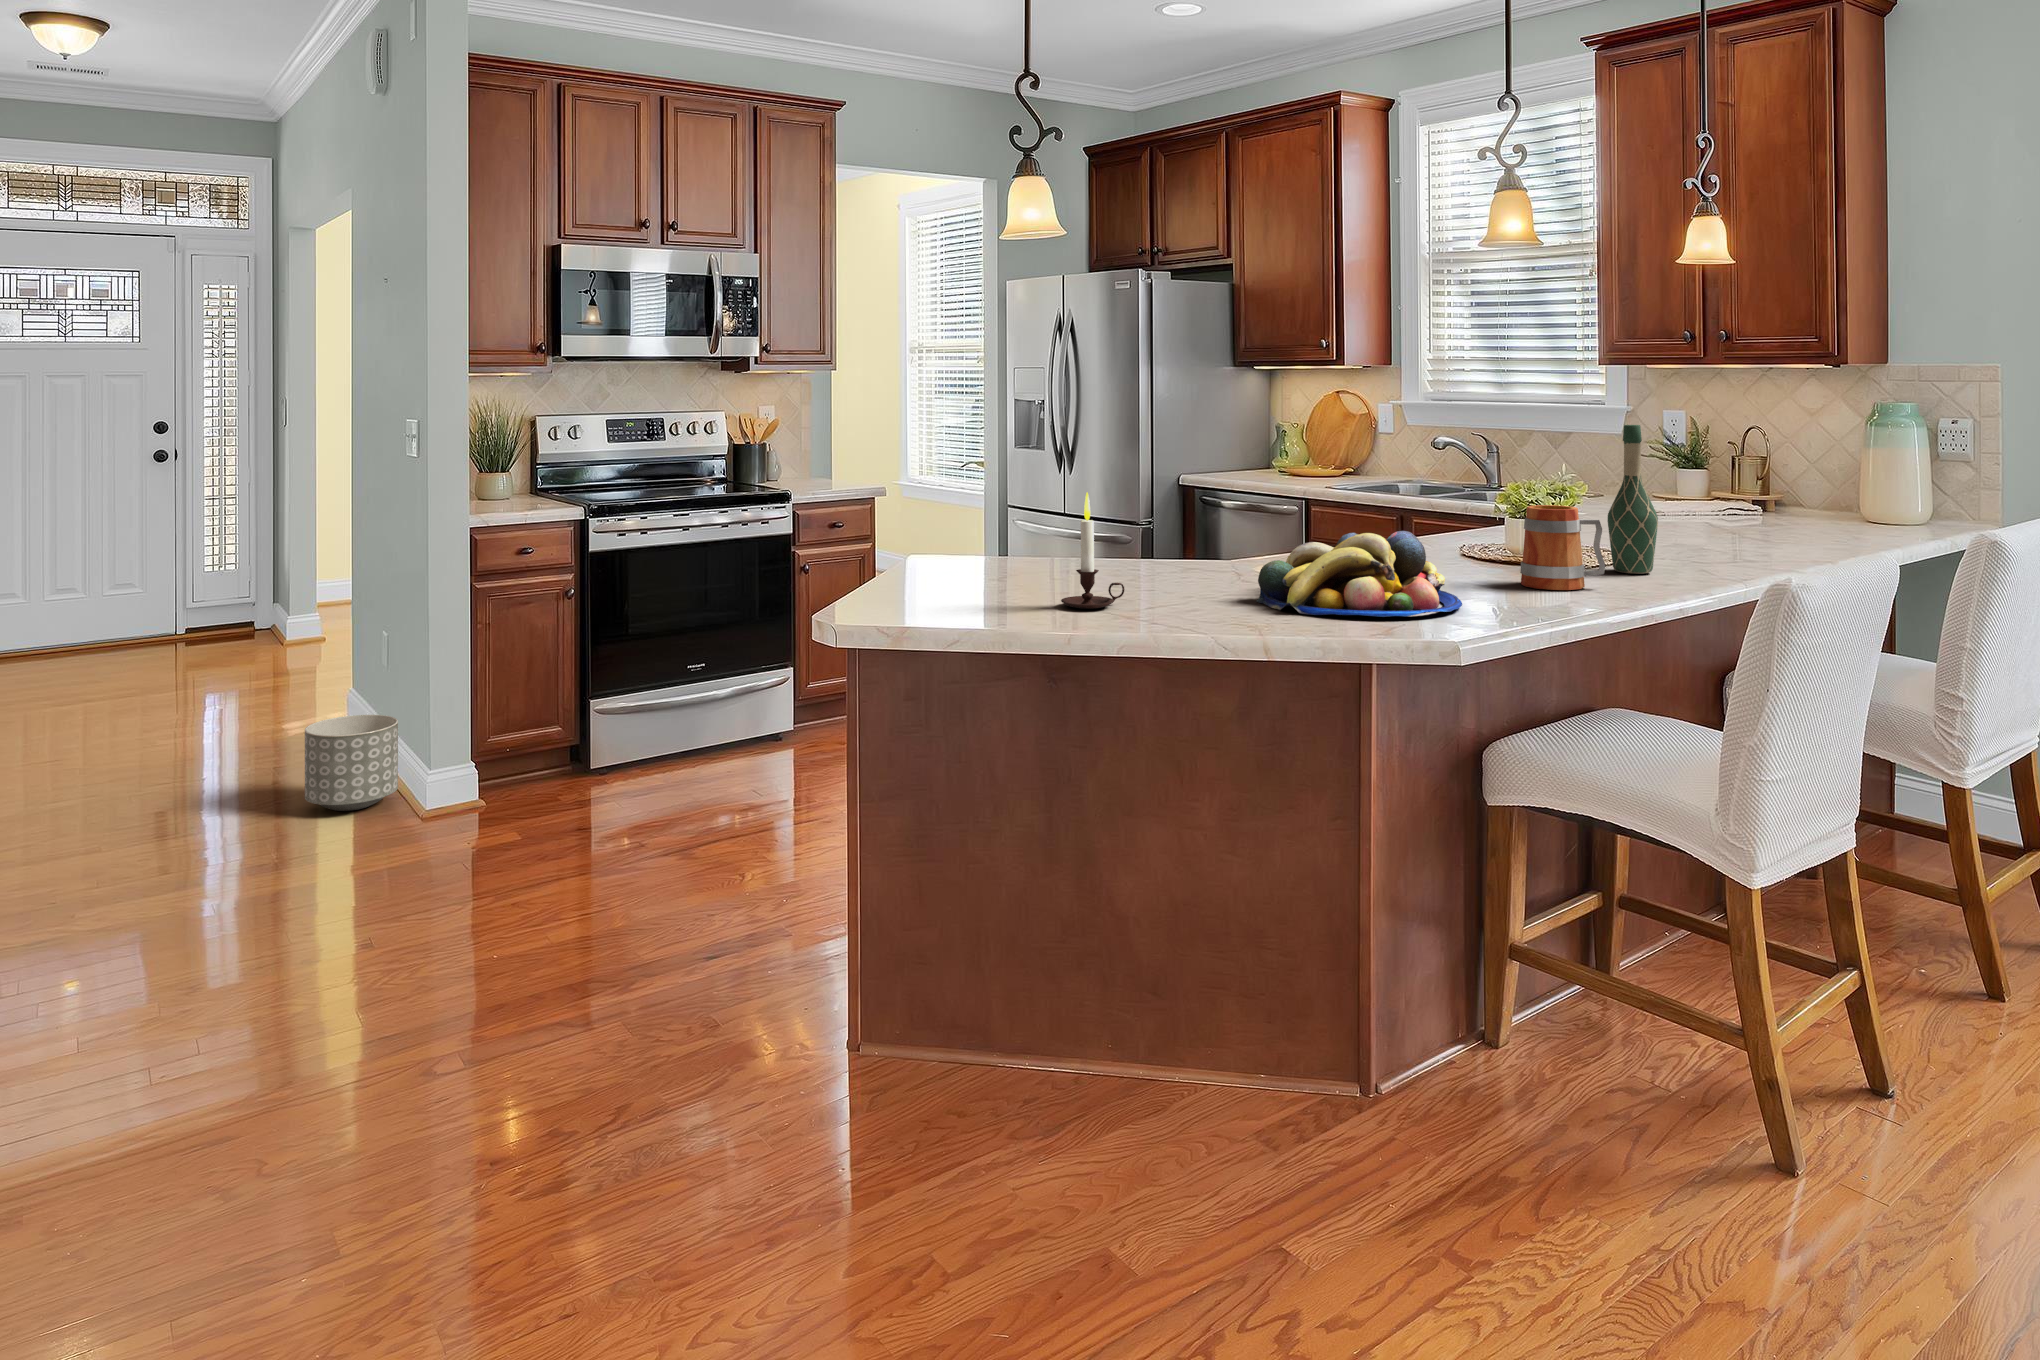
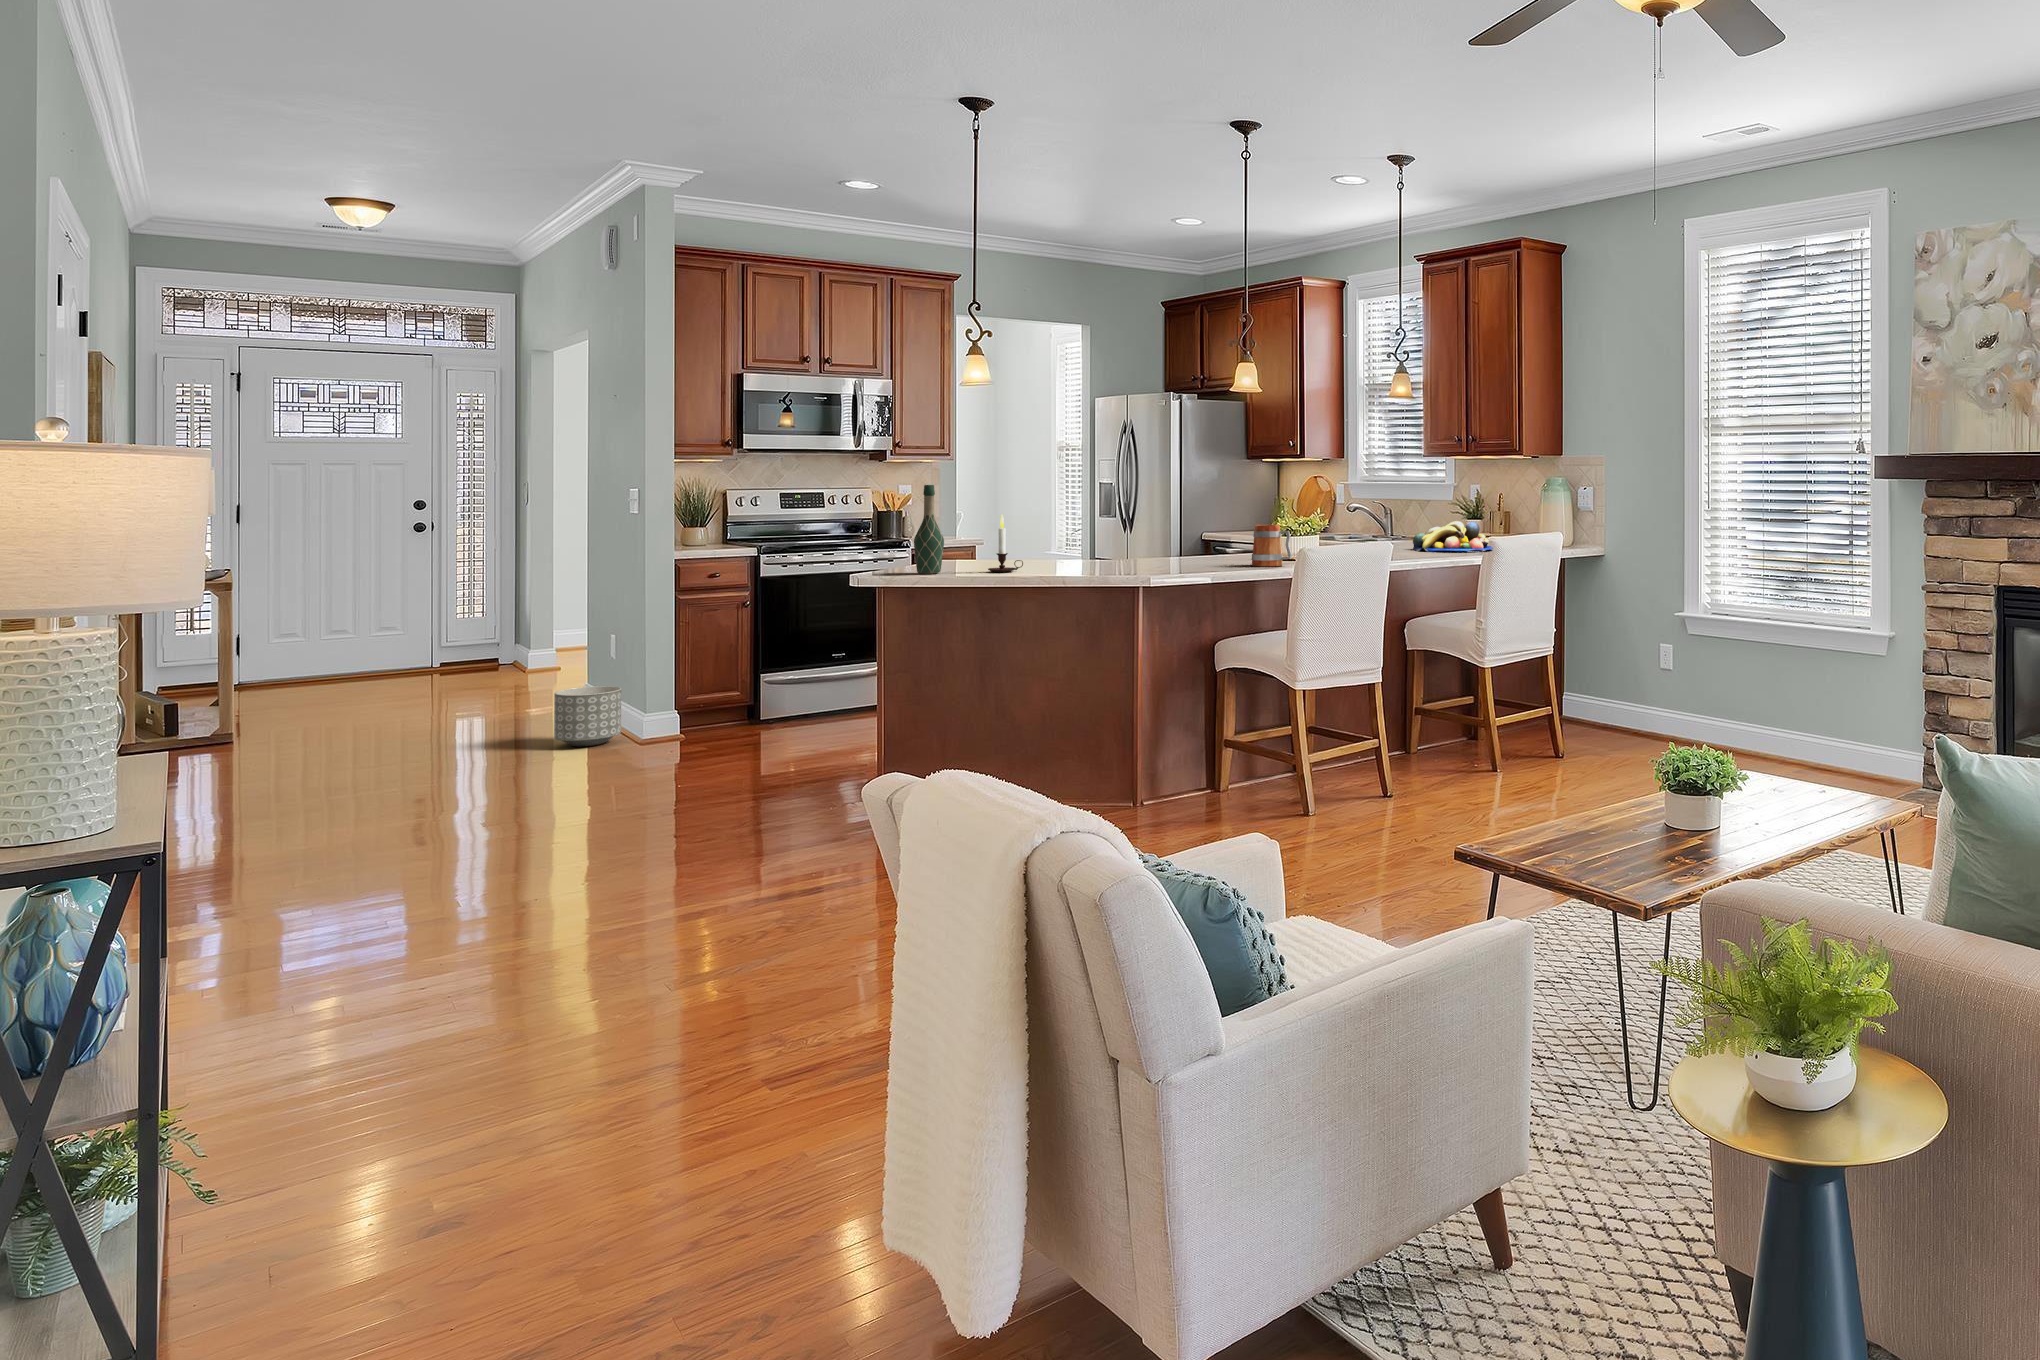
wine bottle: present [1608,425,1658,574] -> present [914,485,944,574]
fruit bowl: present [1256,531,1462,617] -> present [1412,521,1493,551]

